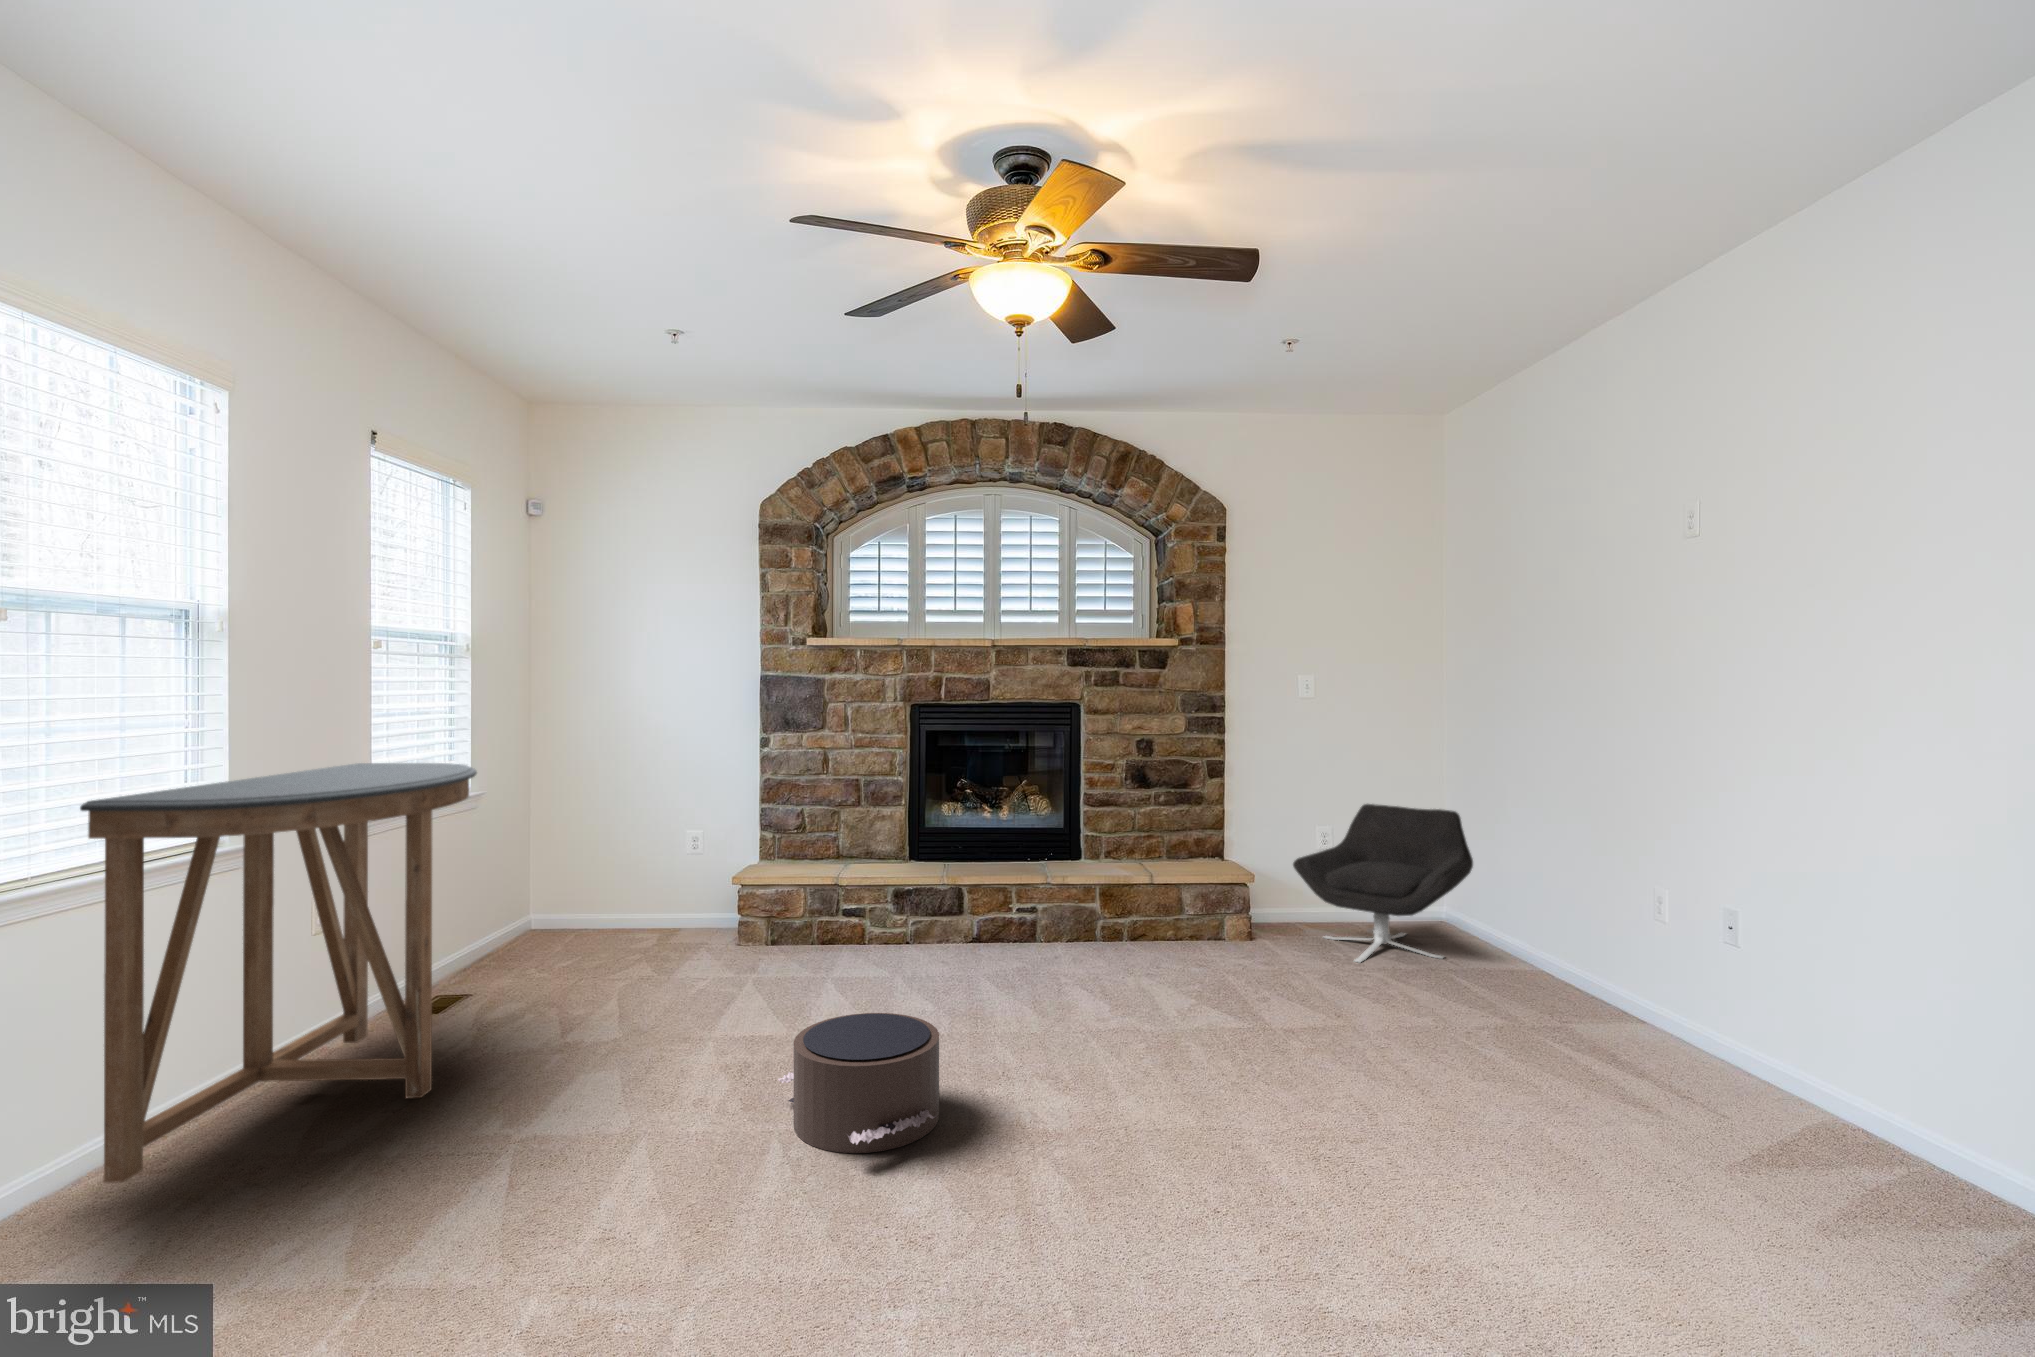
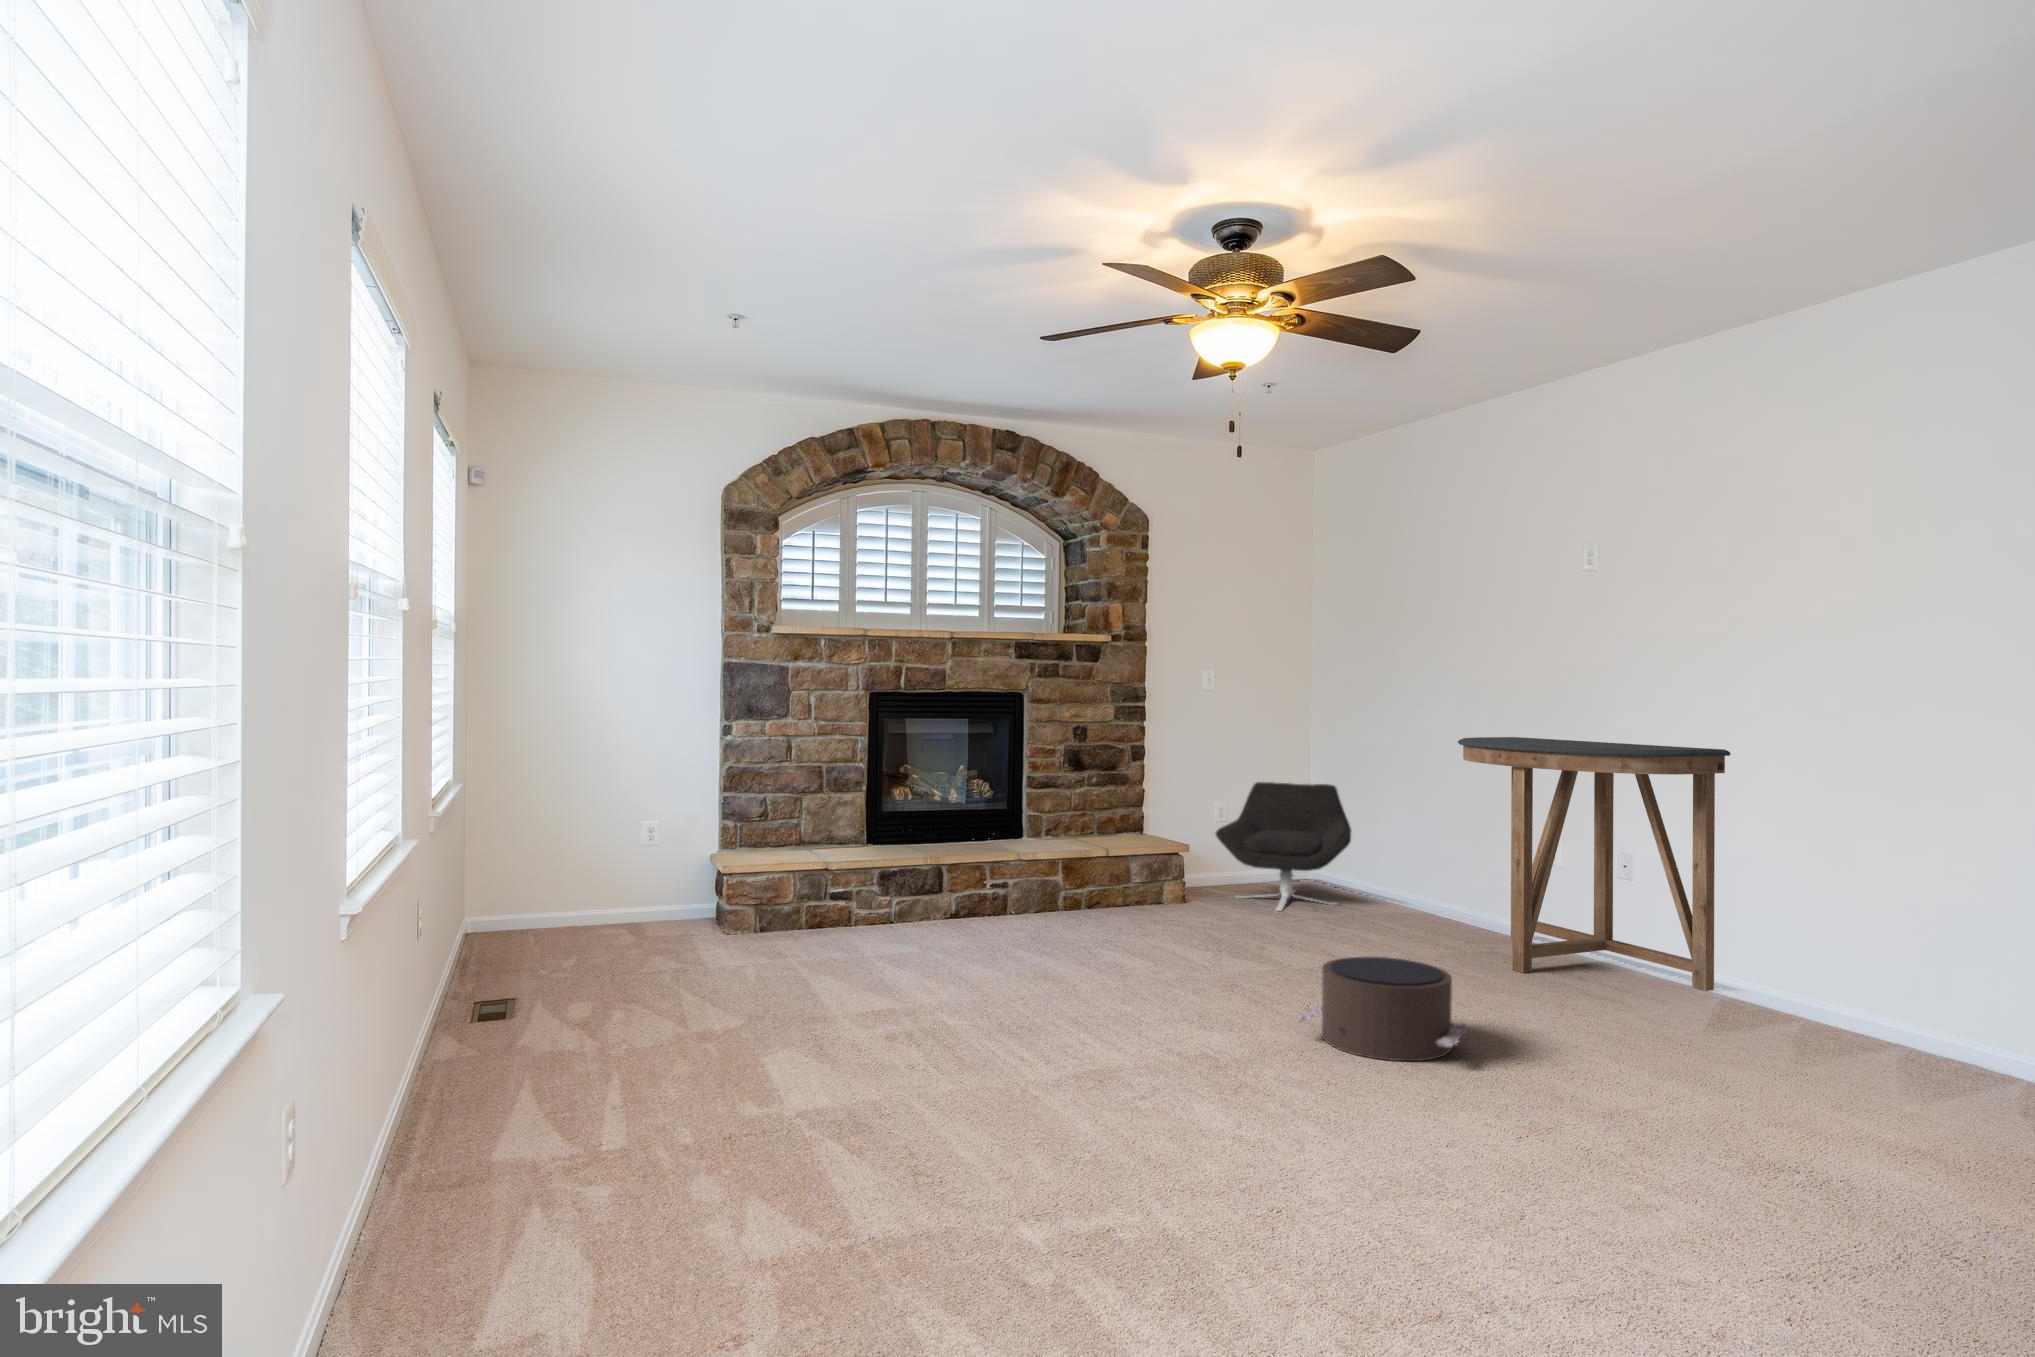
console table: present [80,763,477,1183] -> present [1458,737,1730,991]
pouf: present [778,1013,939,1153] -> present [1298,957,1468,1061]

